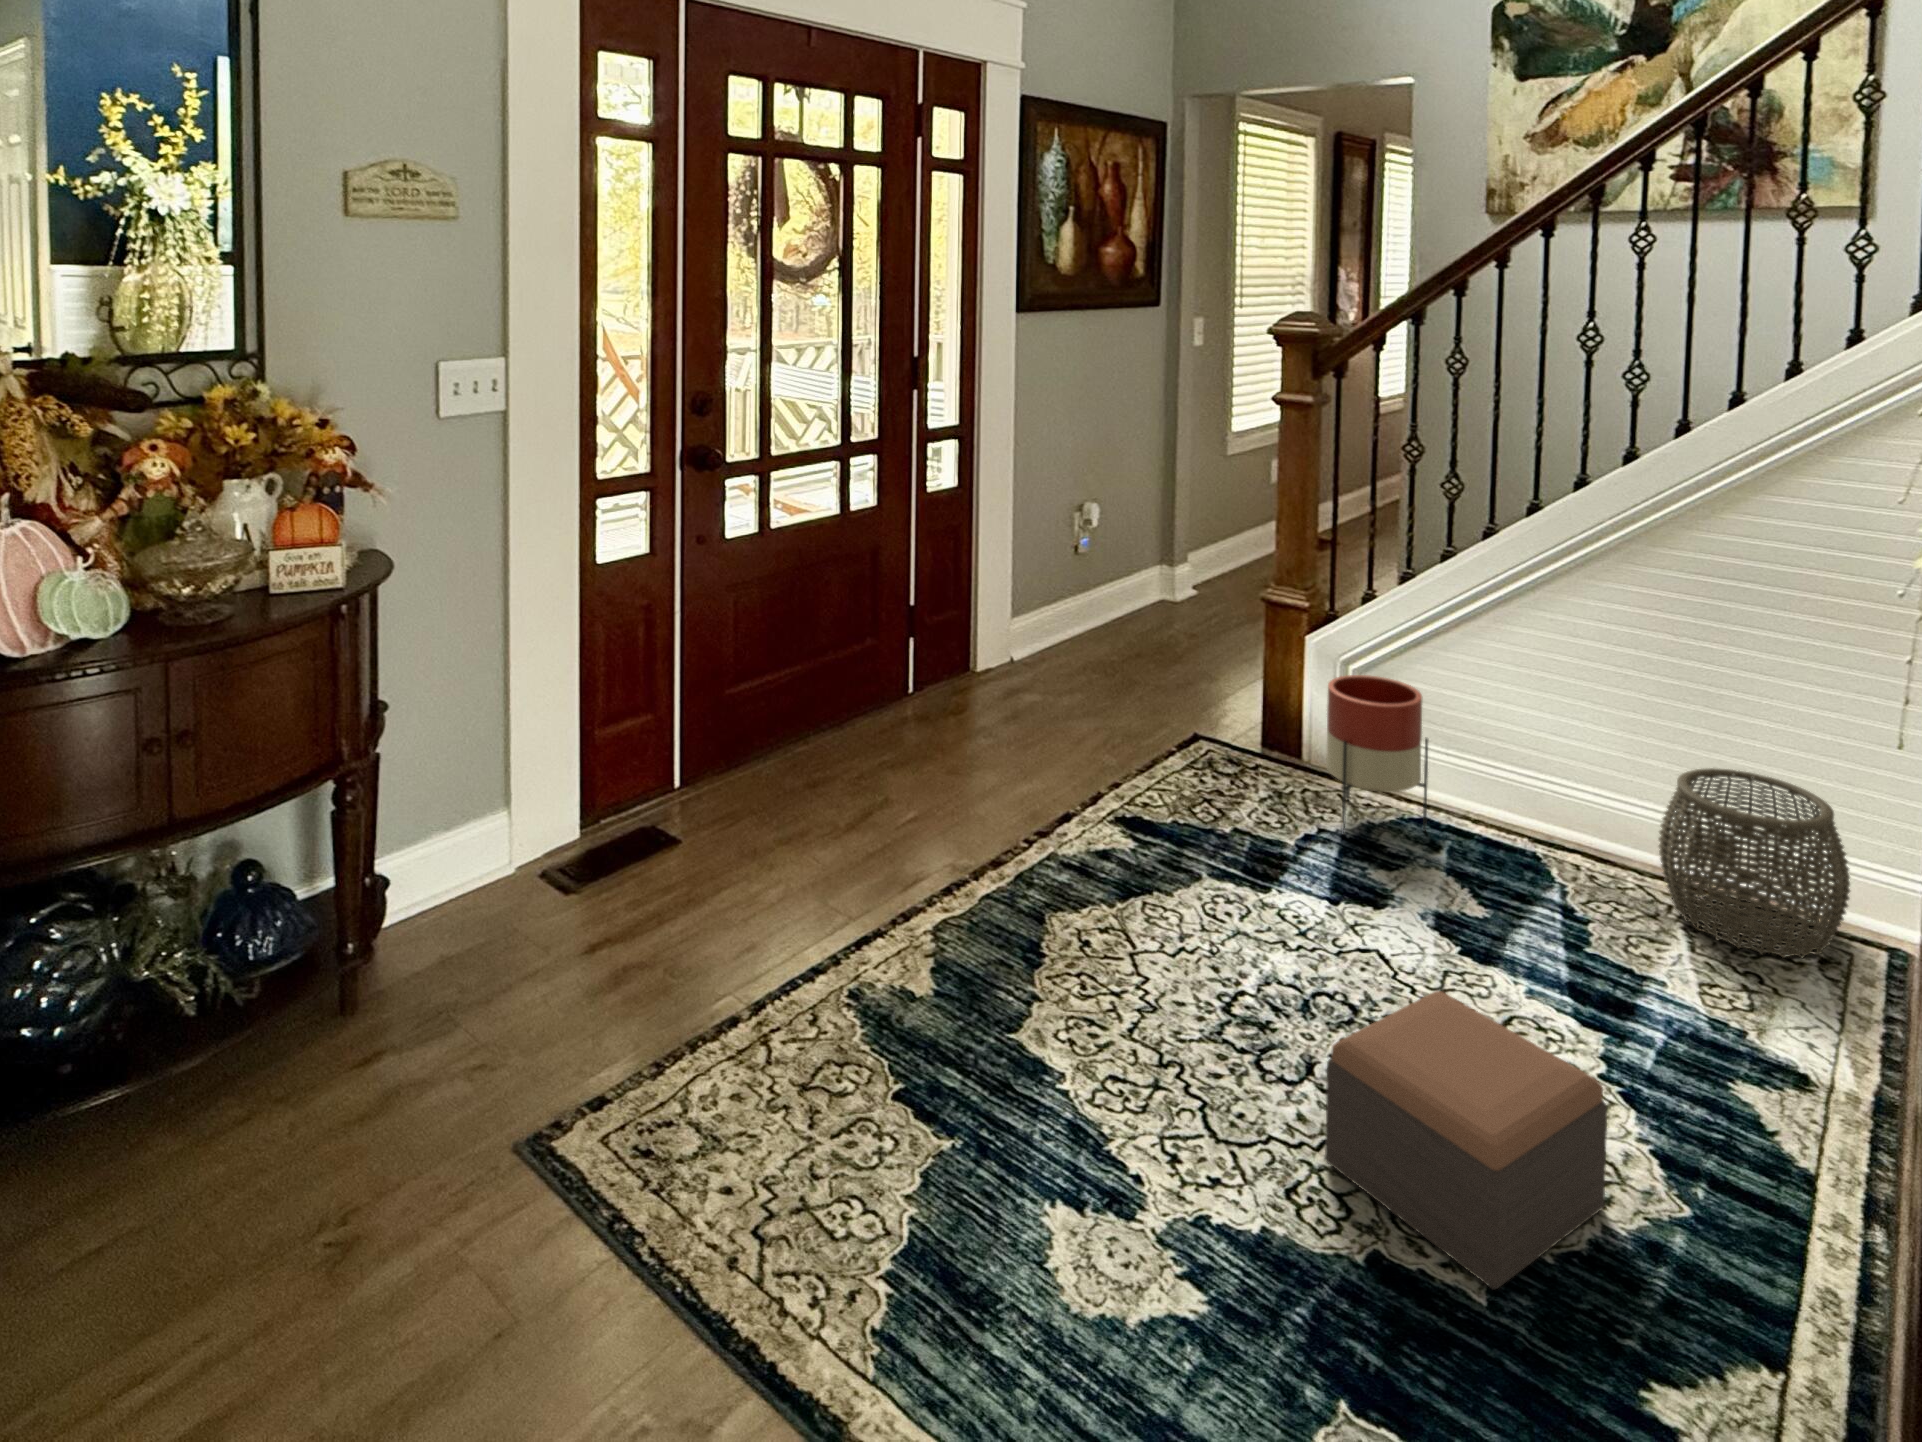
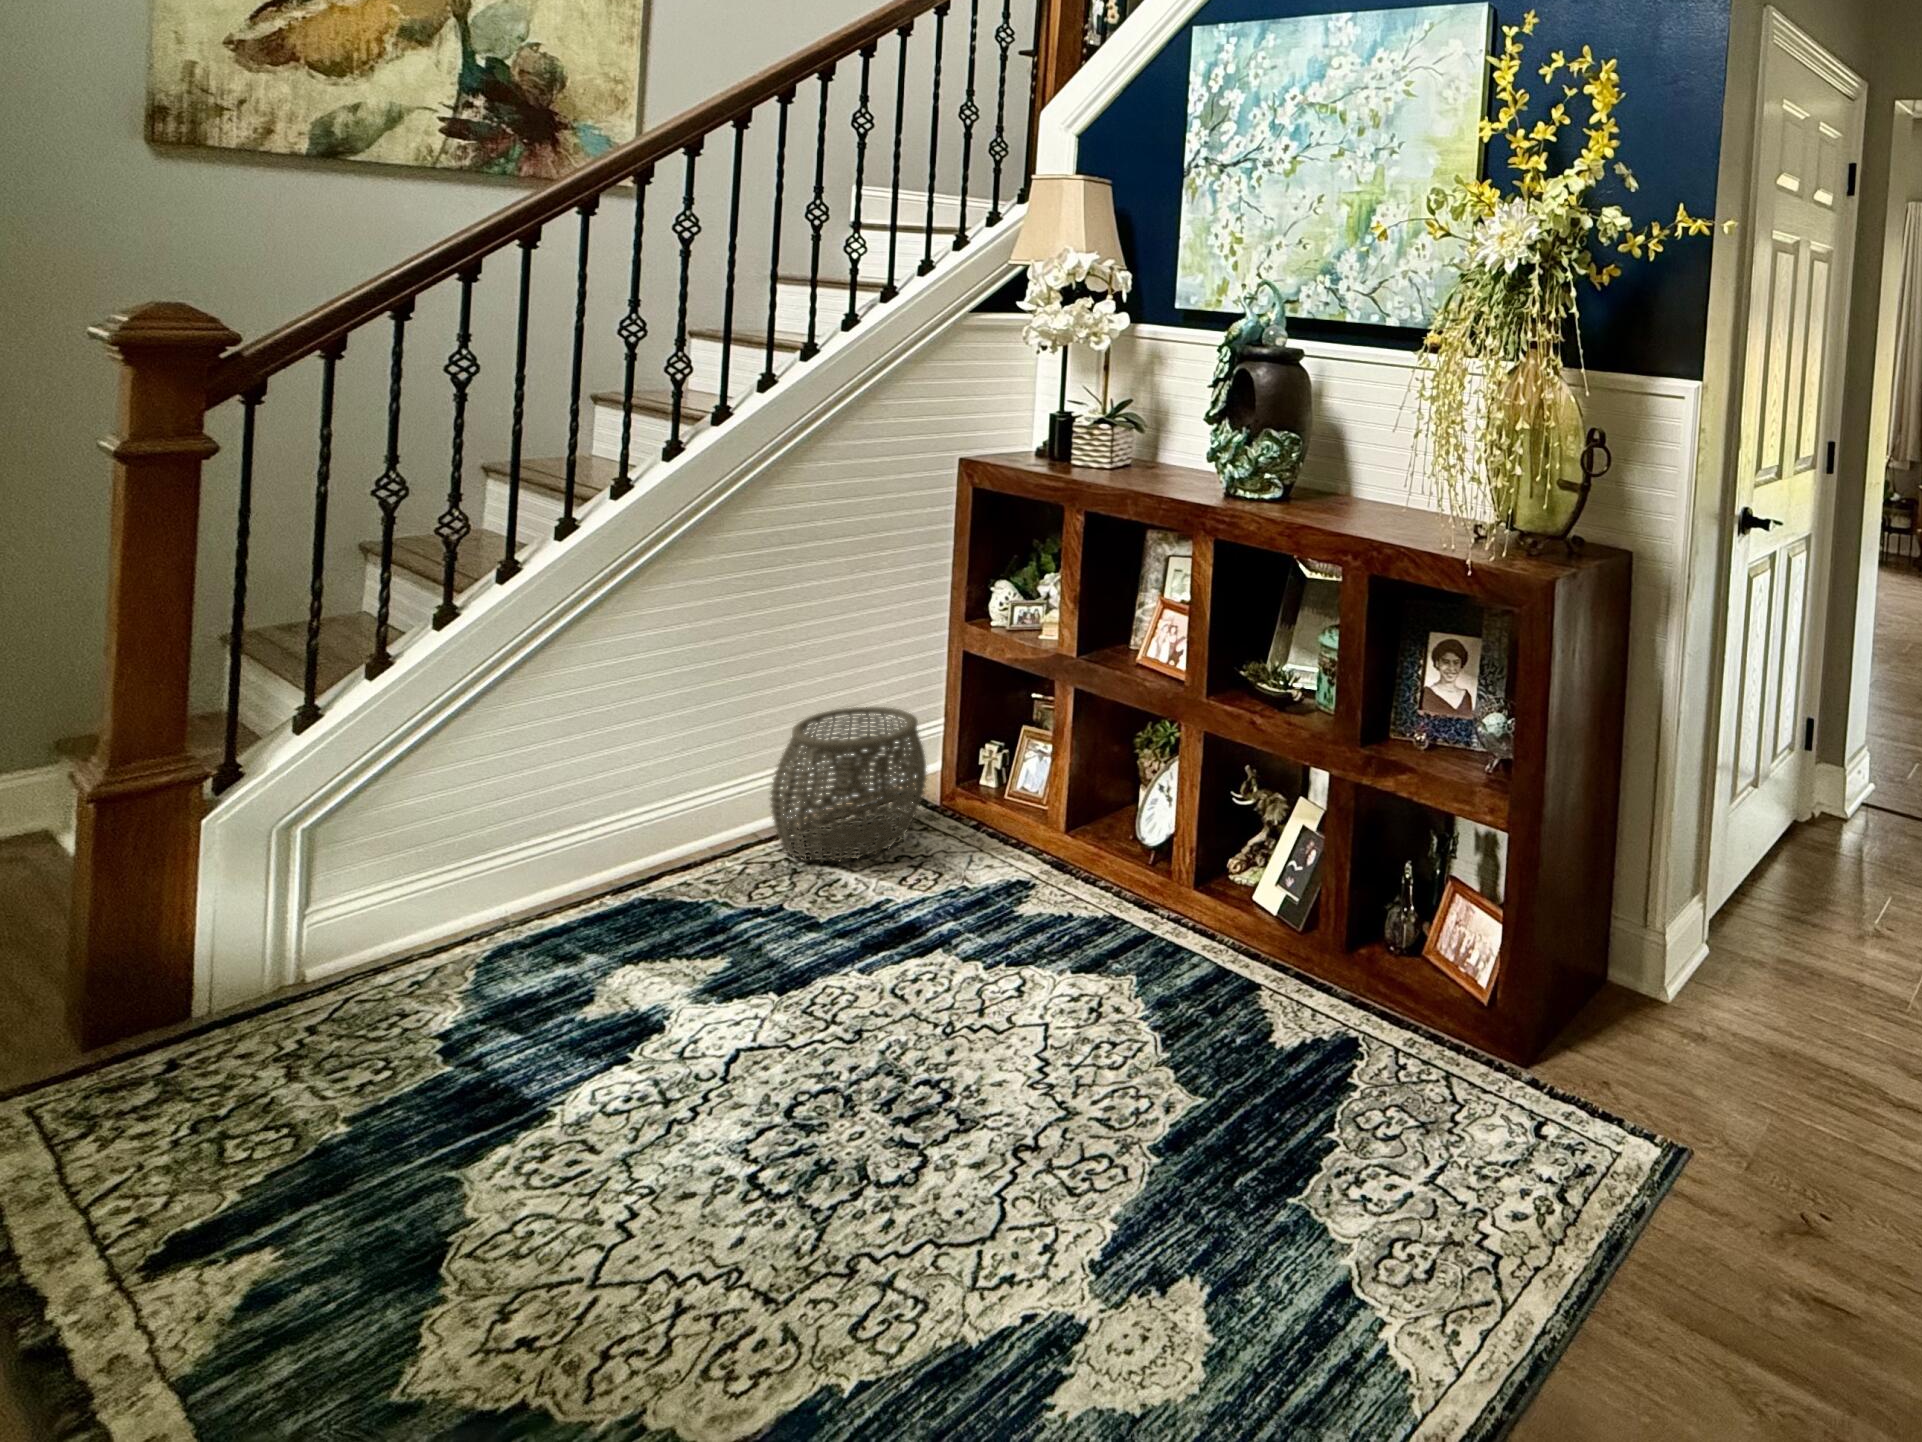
planter: present [1326,675,1428,834] -> none [359,781,541,1018]
footstool: present [1325,991,1607,1289] -> none [983,916,1212,1155]

